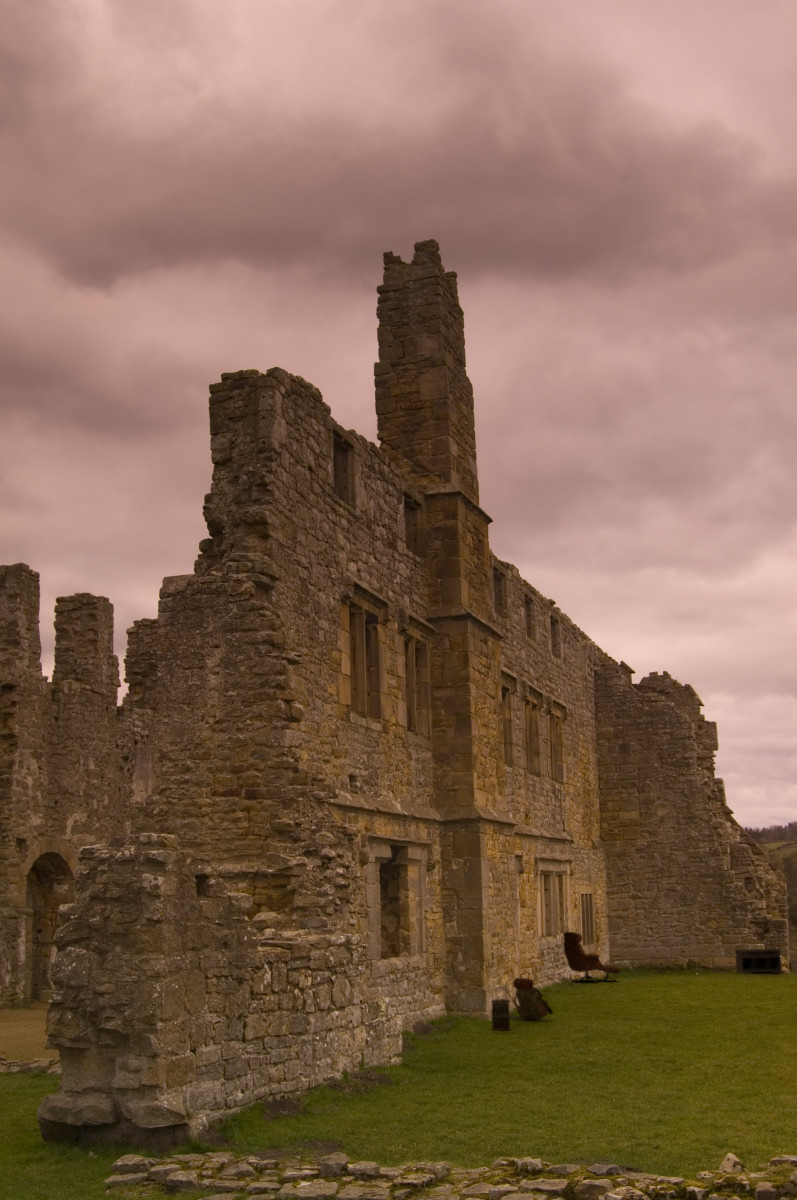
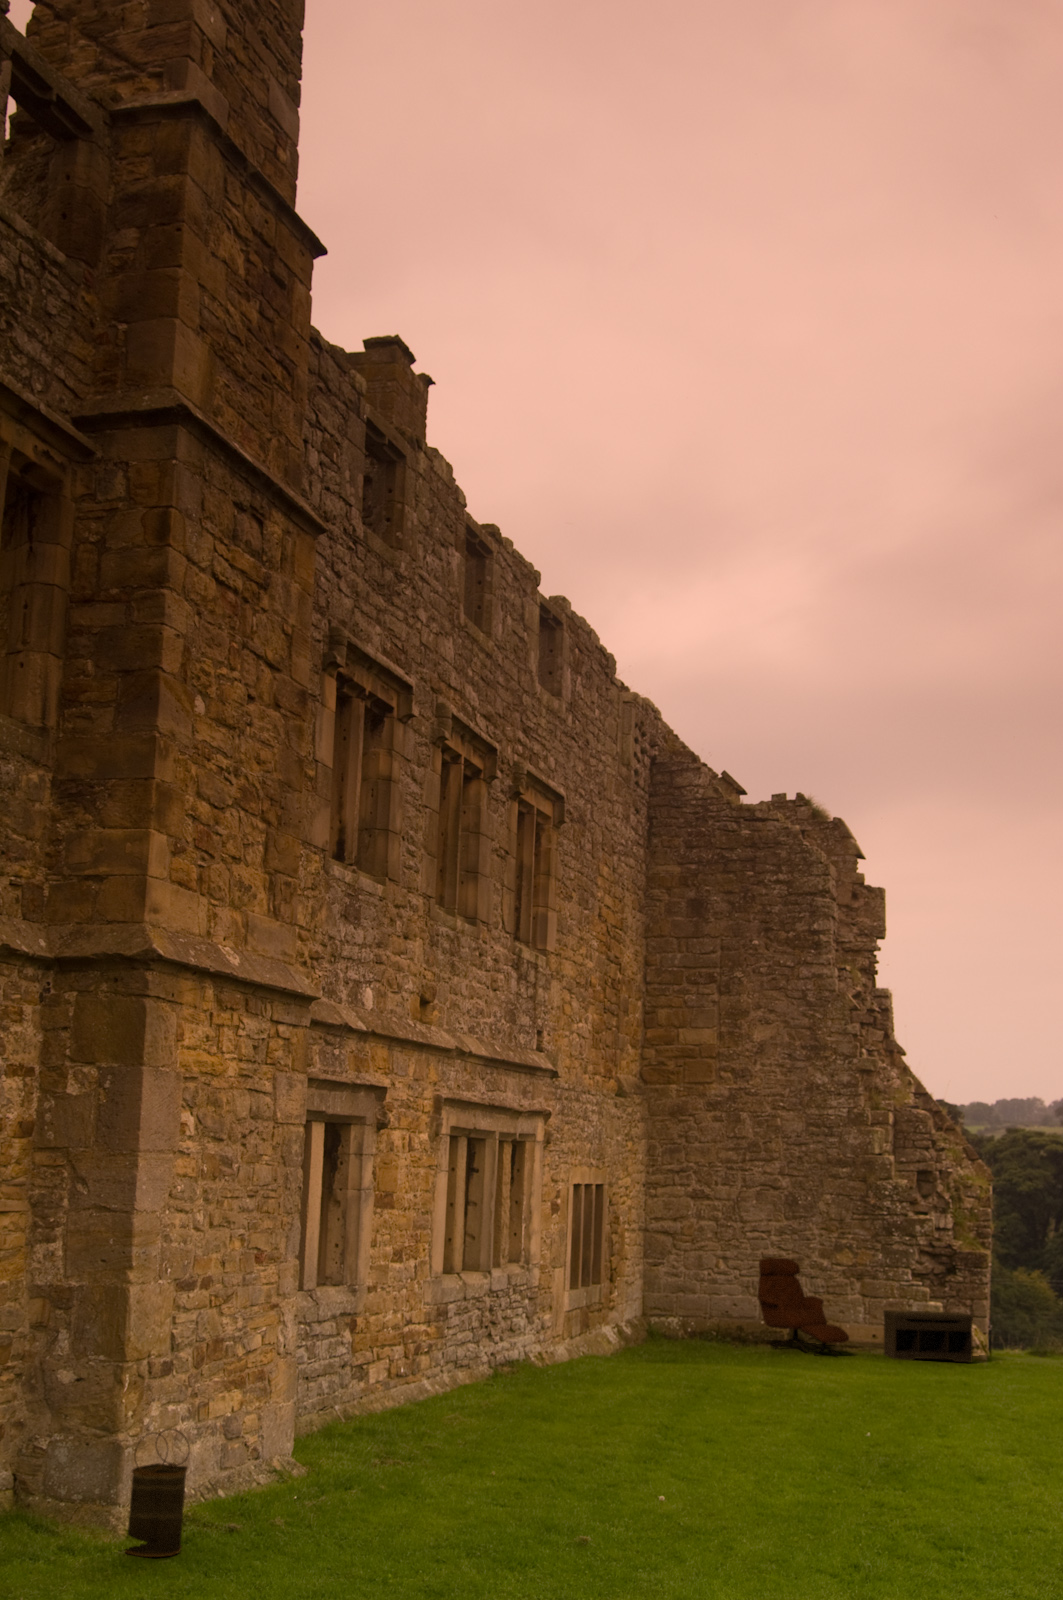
lounge chair: present [563,932,620,983] -> present [758,1258,849,1355]
backpack: present [513,978,553,1020] -> none [246,1393,349,1510]

